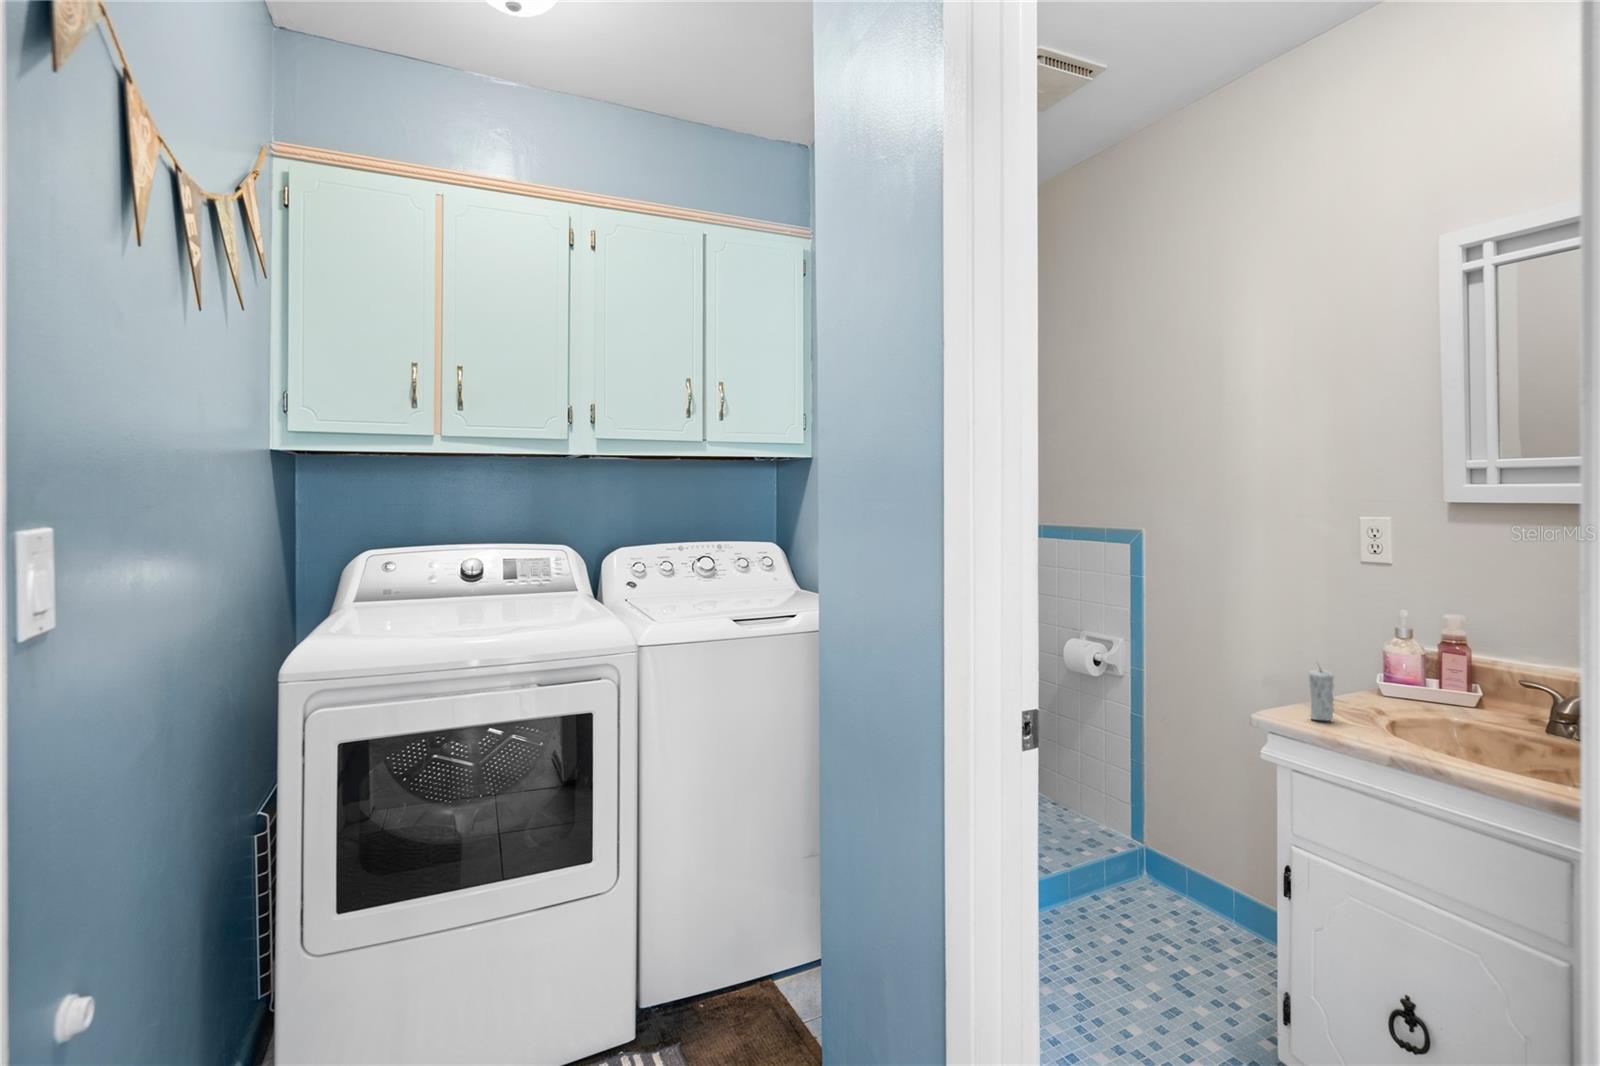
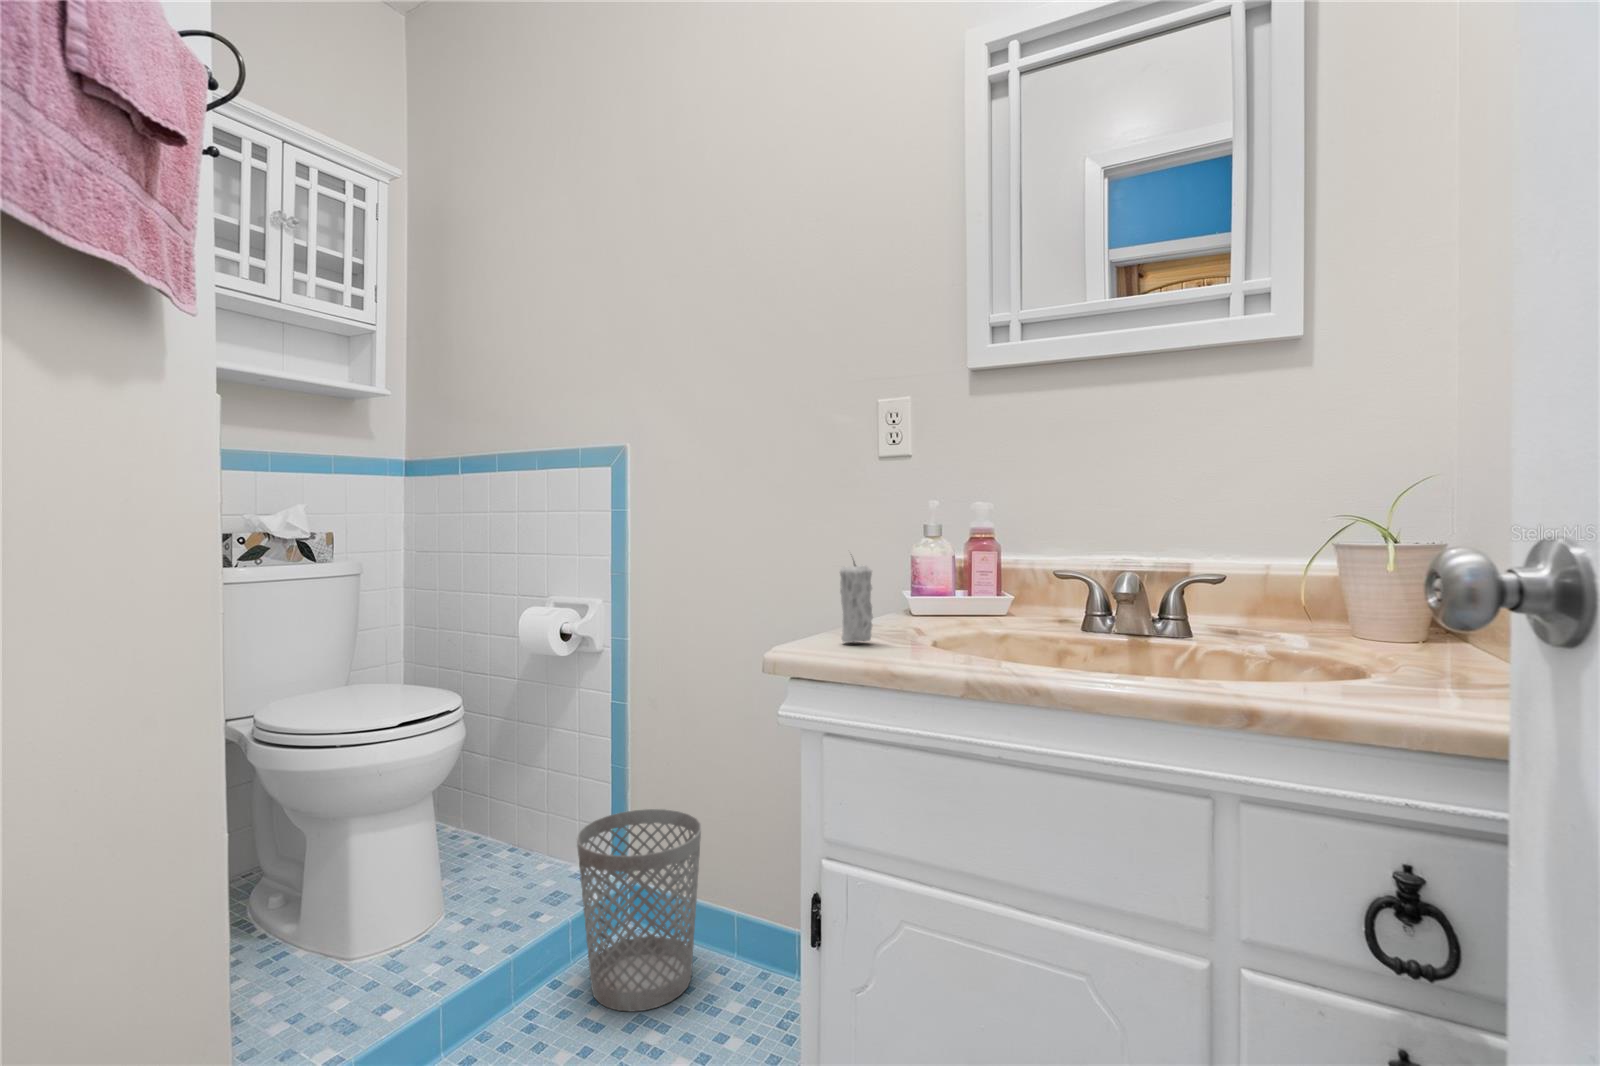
wastebasket: none [1112,795,1205,931] -> present [577,809,701,1012]

